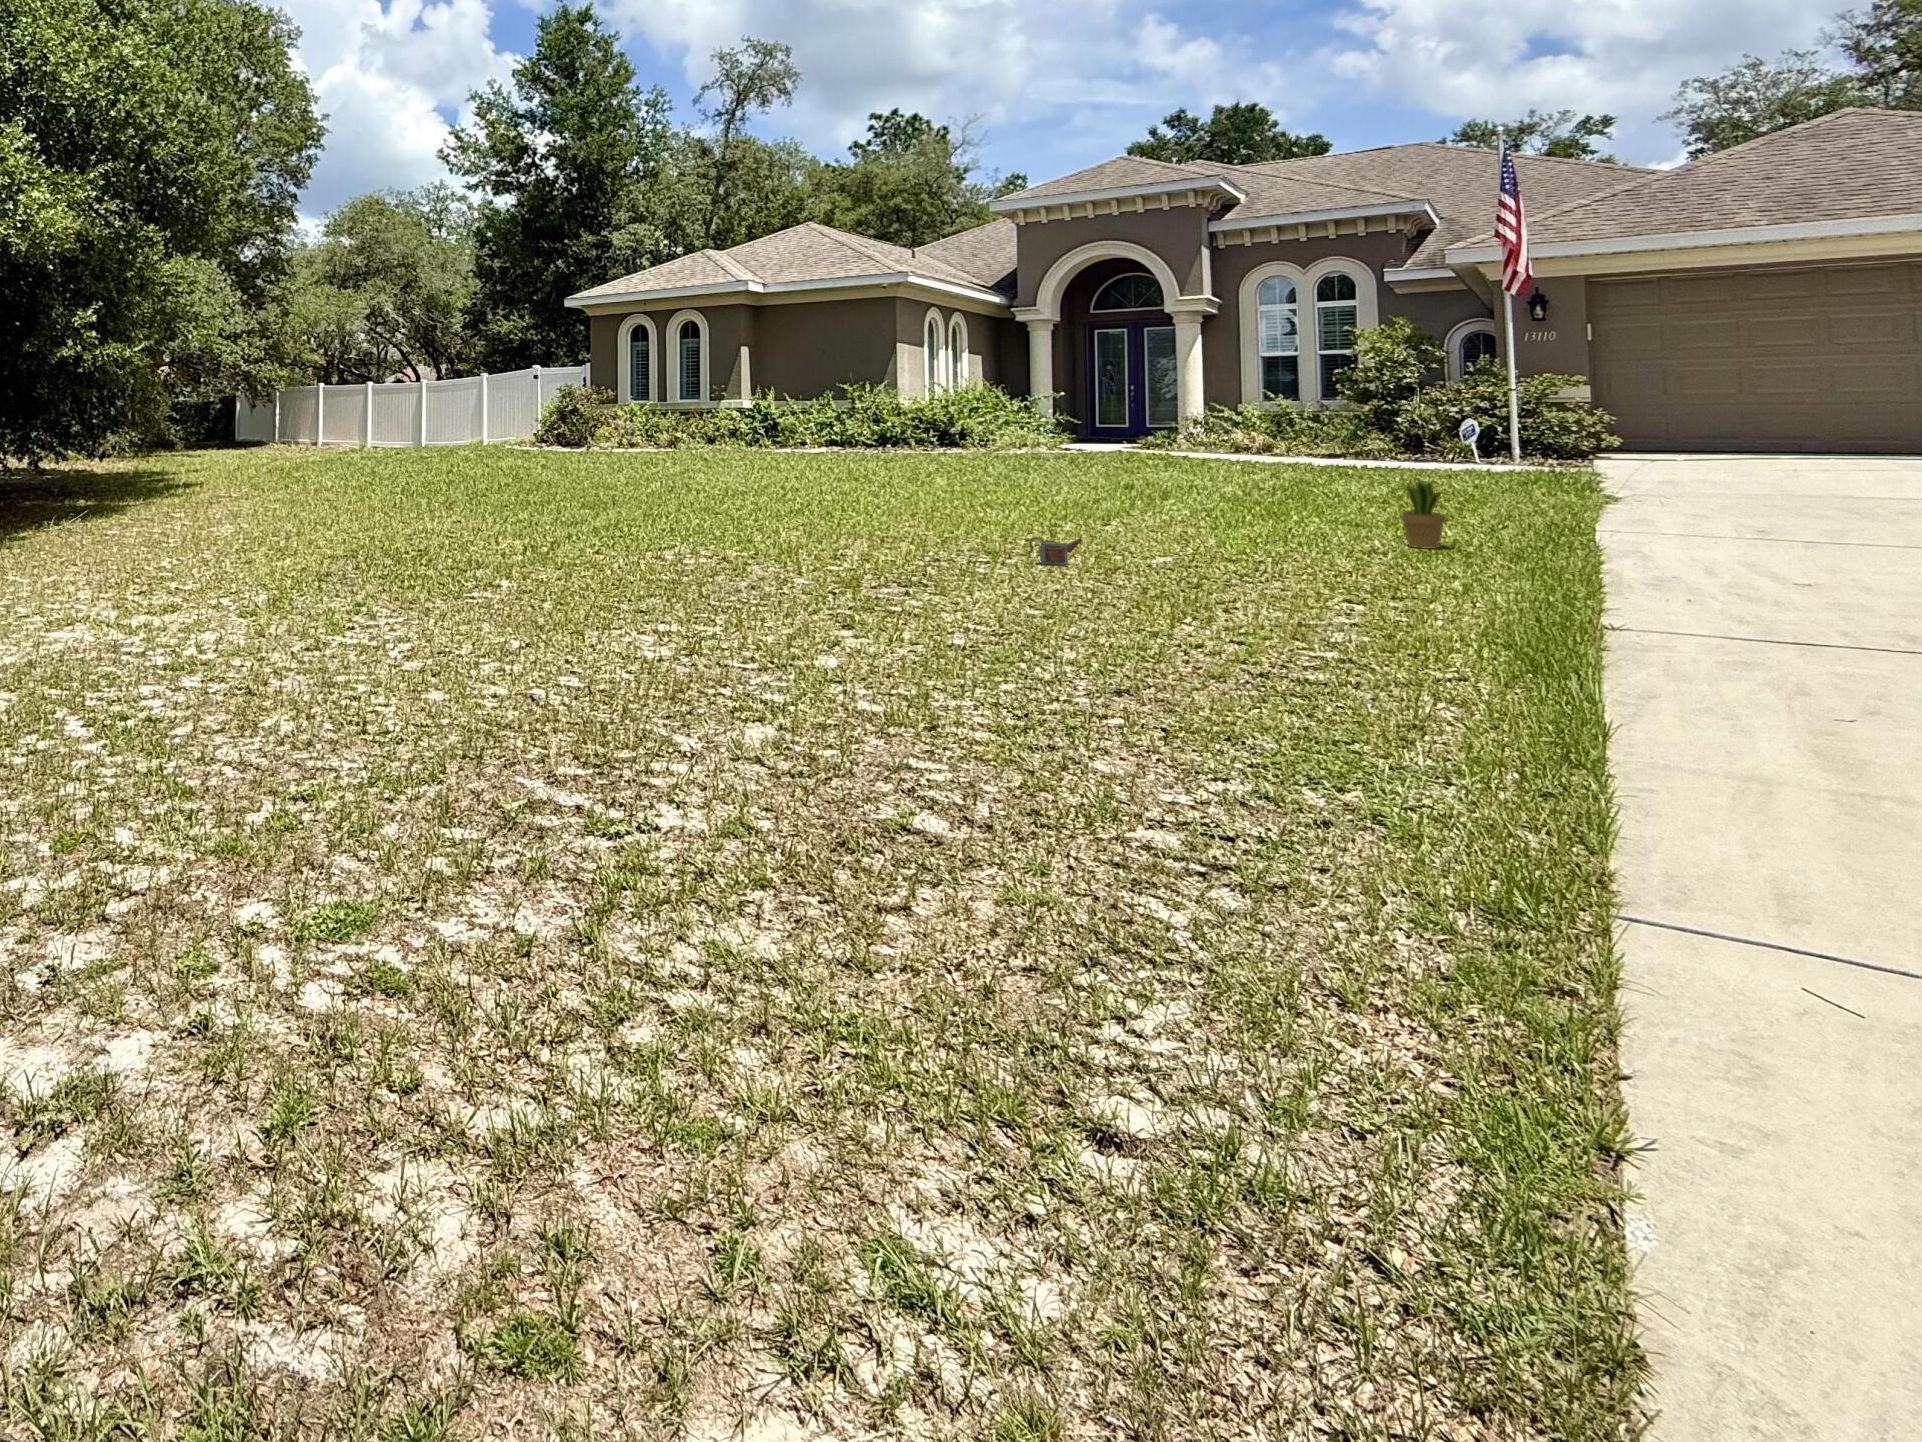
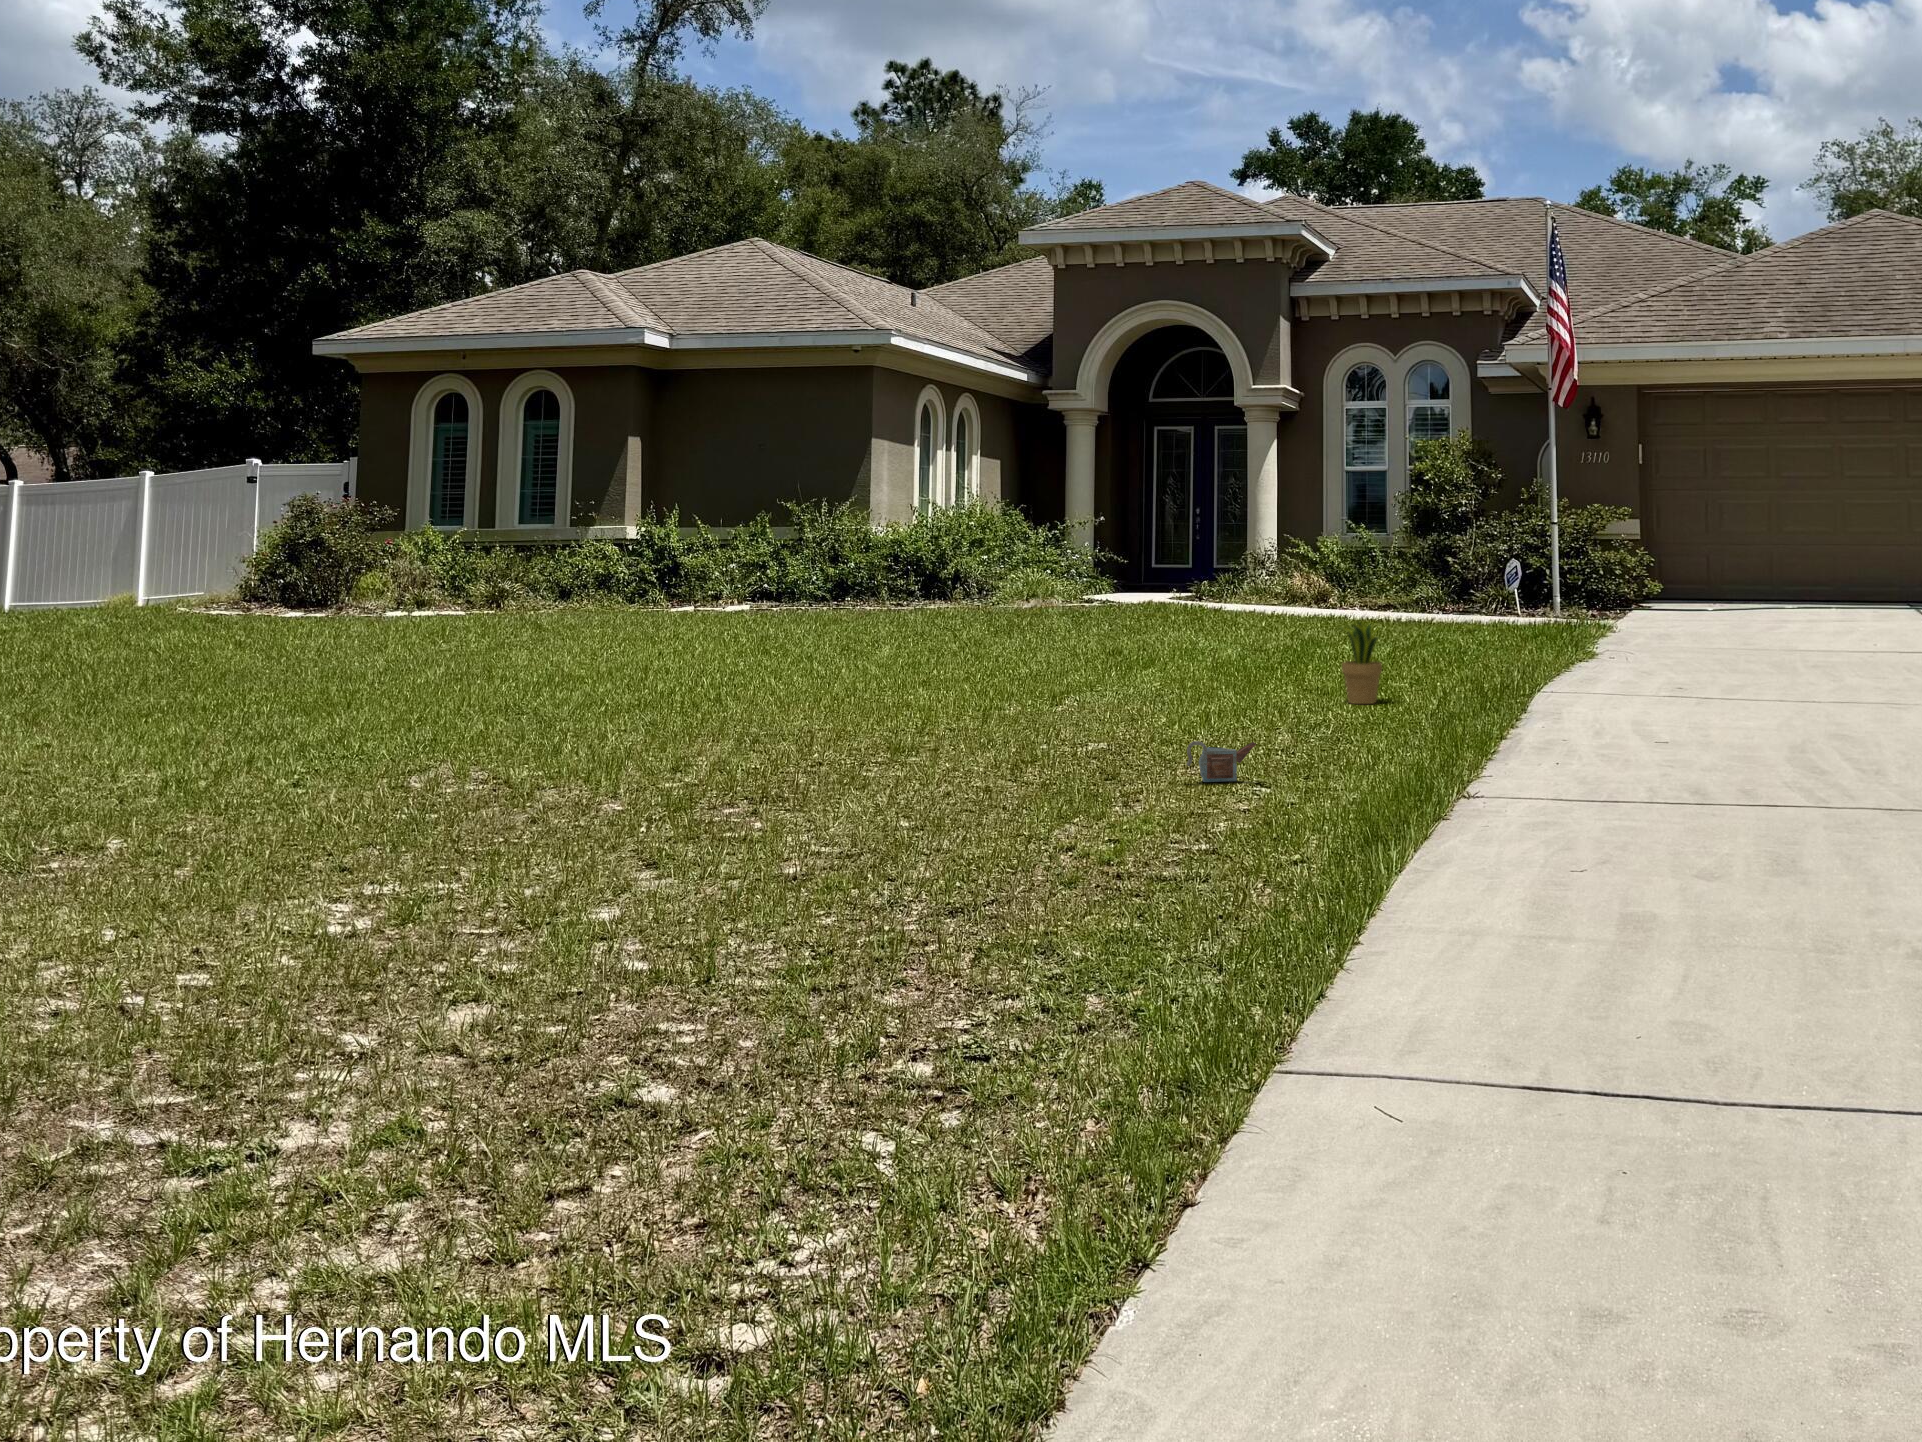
watering can: present [1029,537,1082,565] -> present [1186,741,1256,782]

